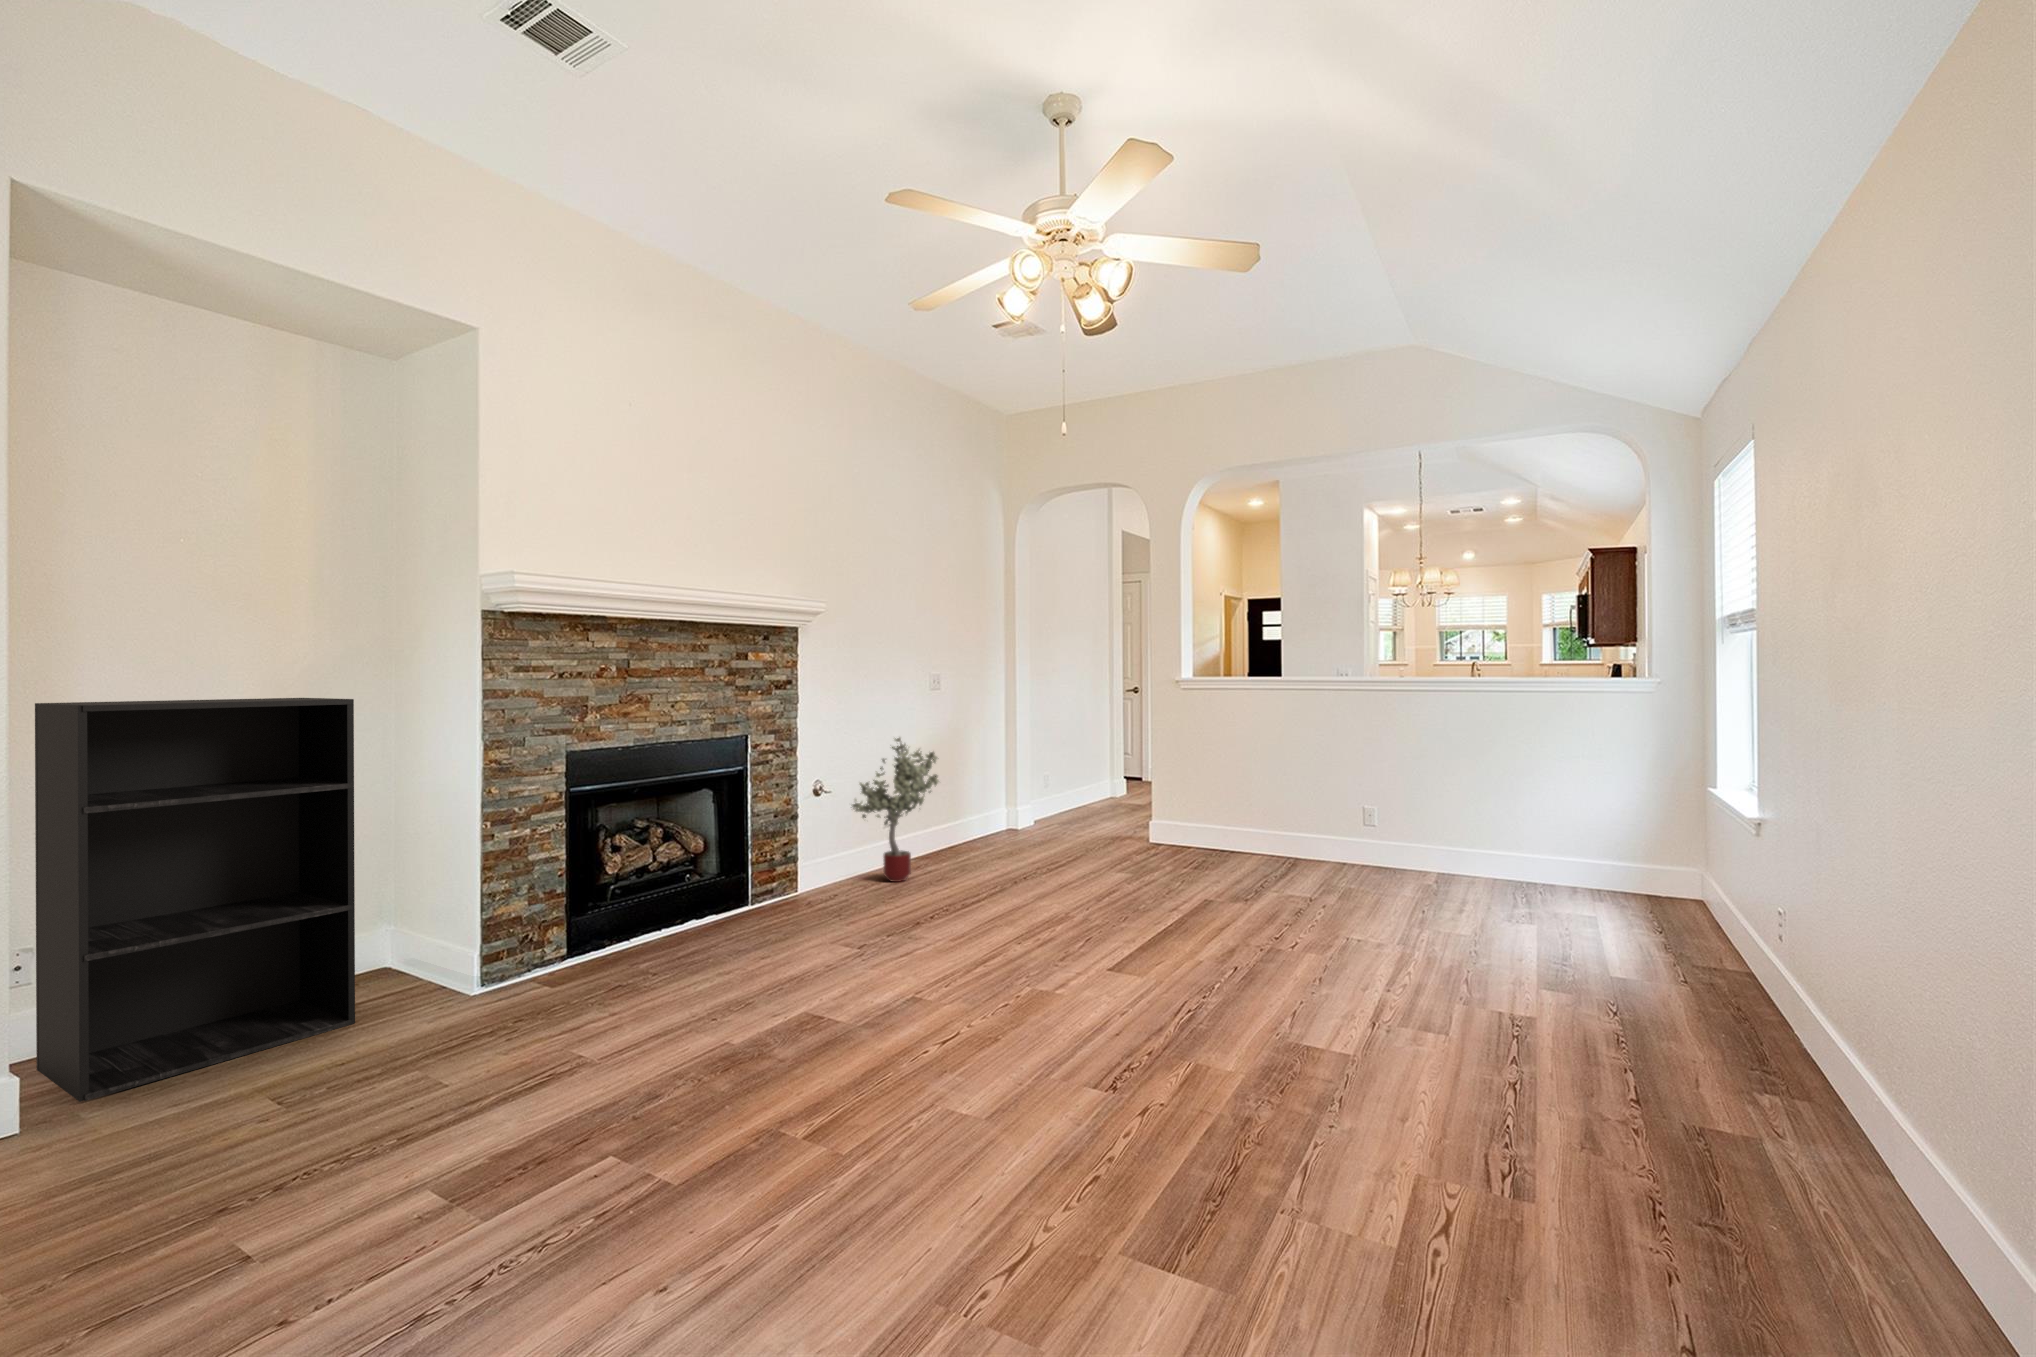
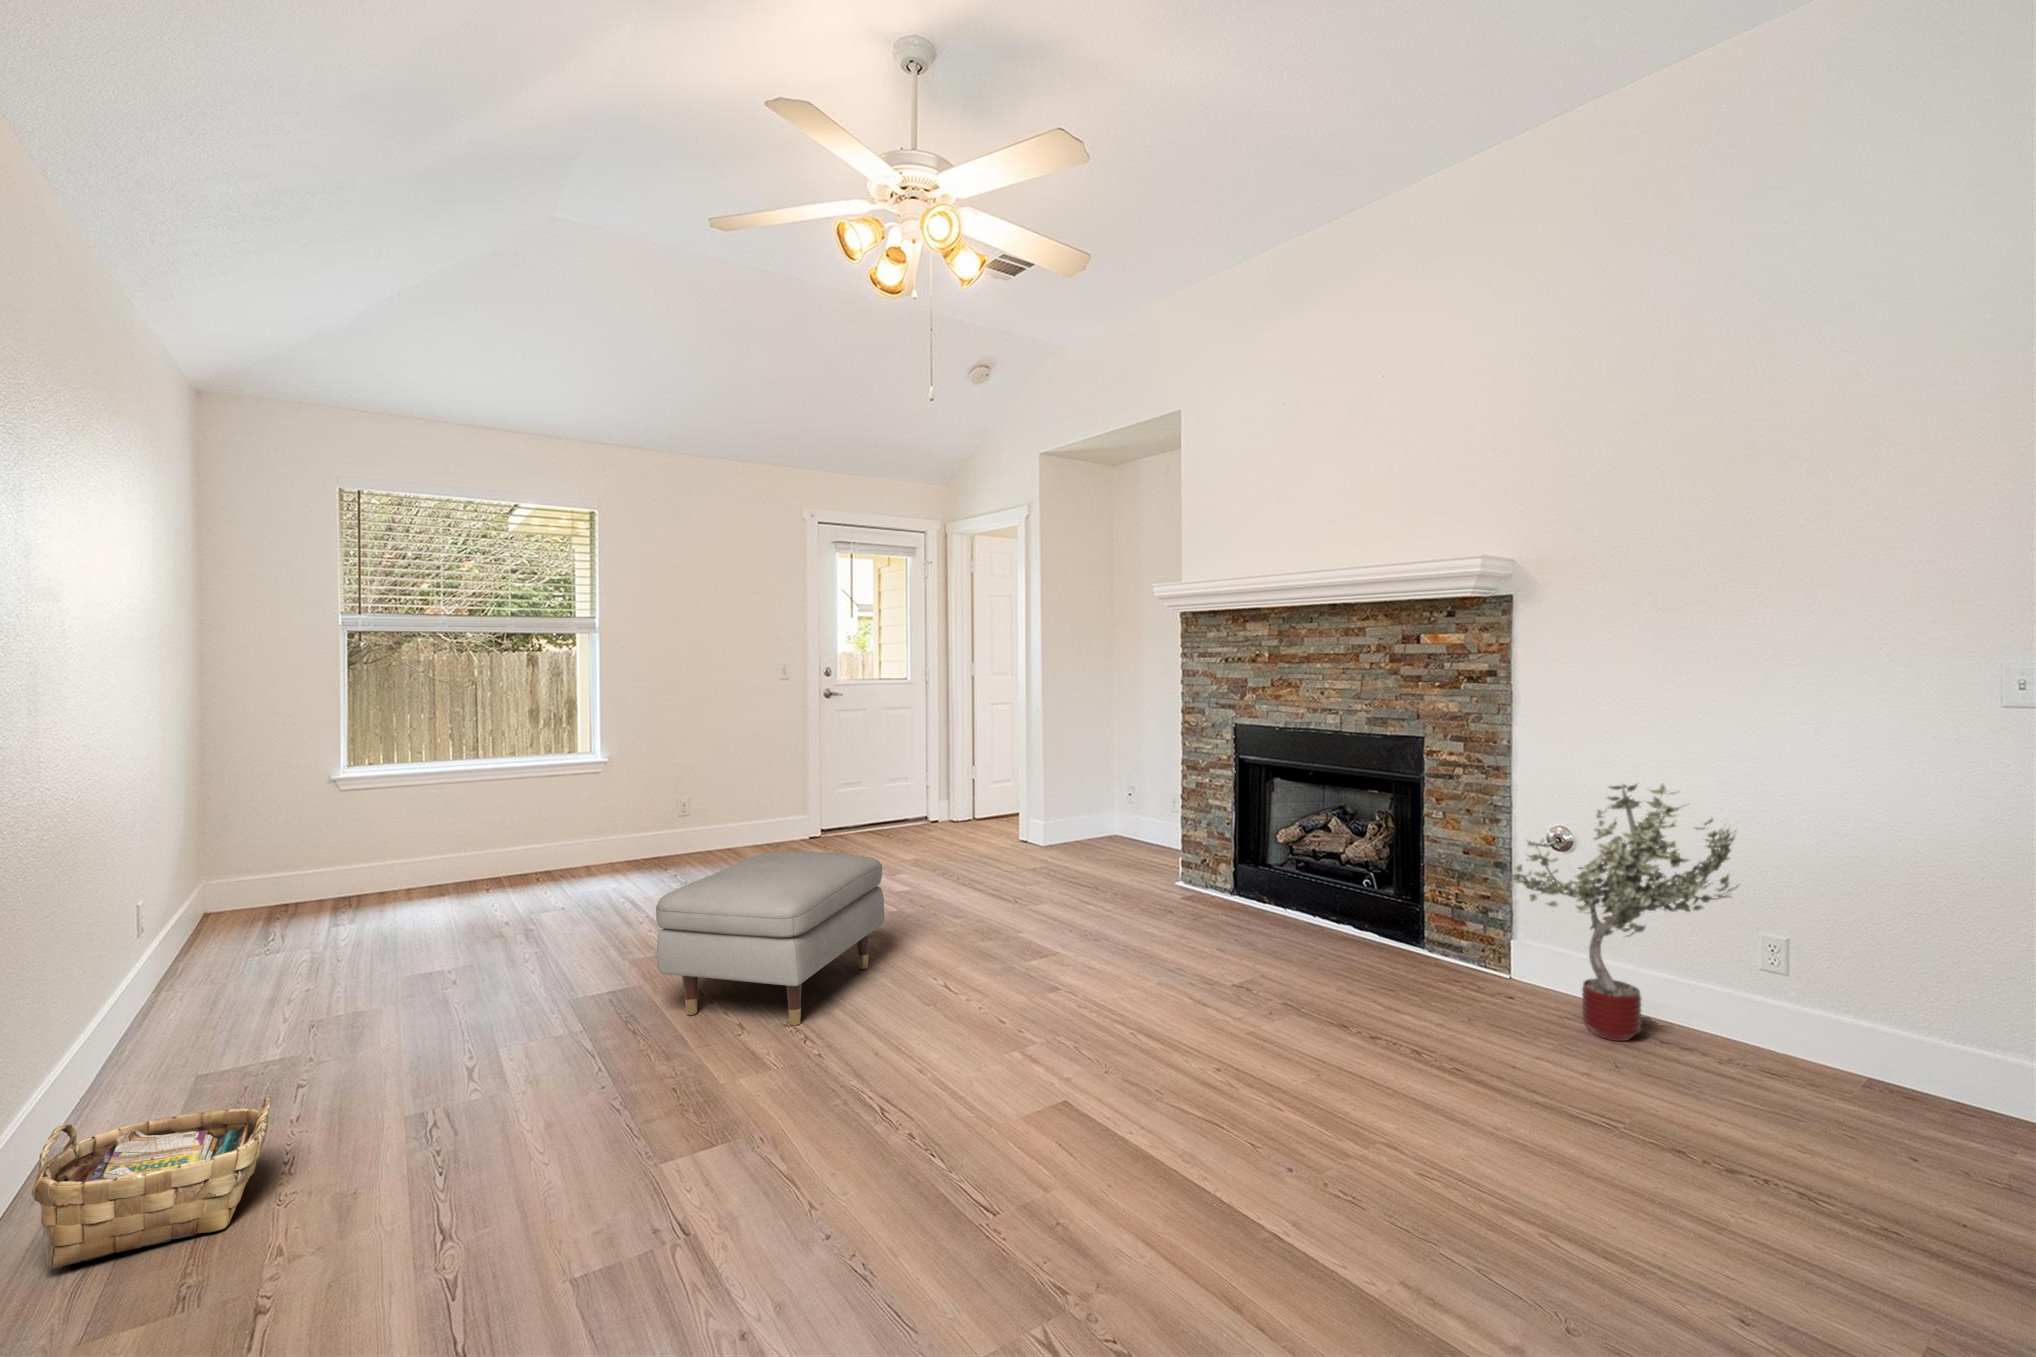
bookshelf: present [35,698,355,1102] -> none [1064,668,1189,867]
ottoman: none [866,924,1173,1178] -> present [656,852,884,1026]
woven basket: none [1673,1085,1919,1267] -> present [32,1095,272,1269]

